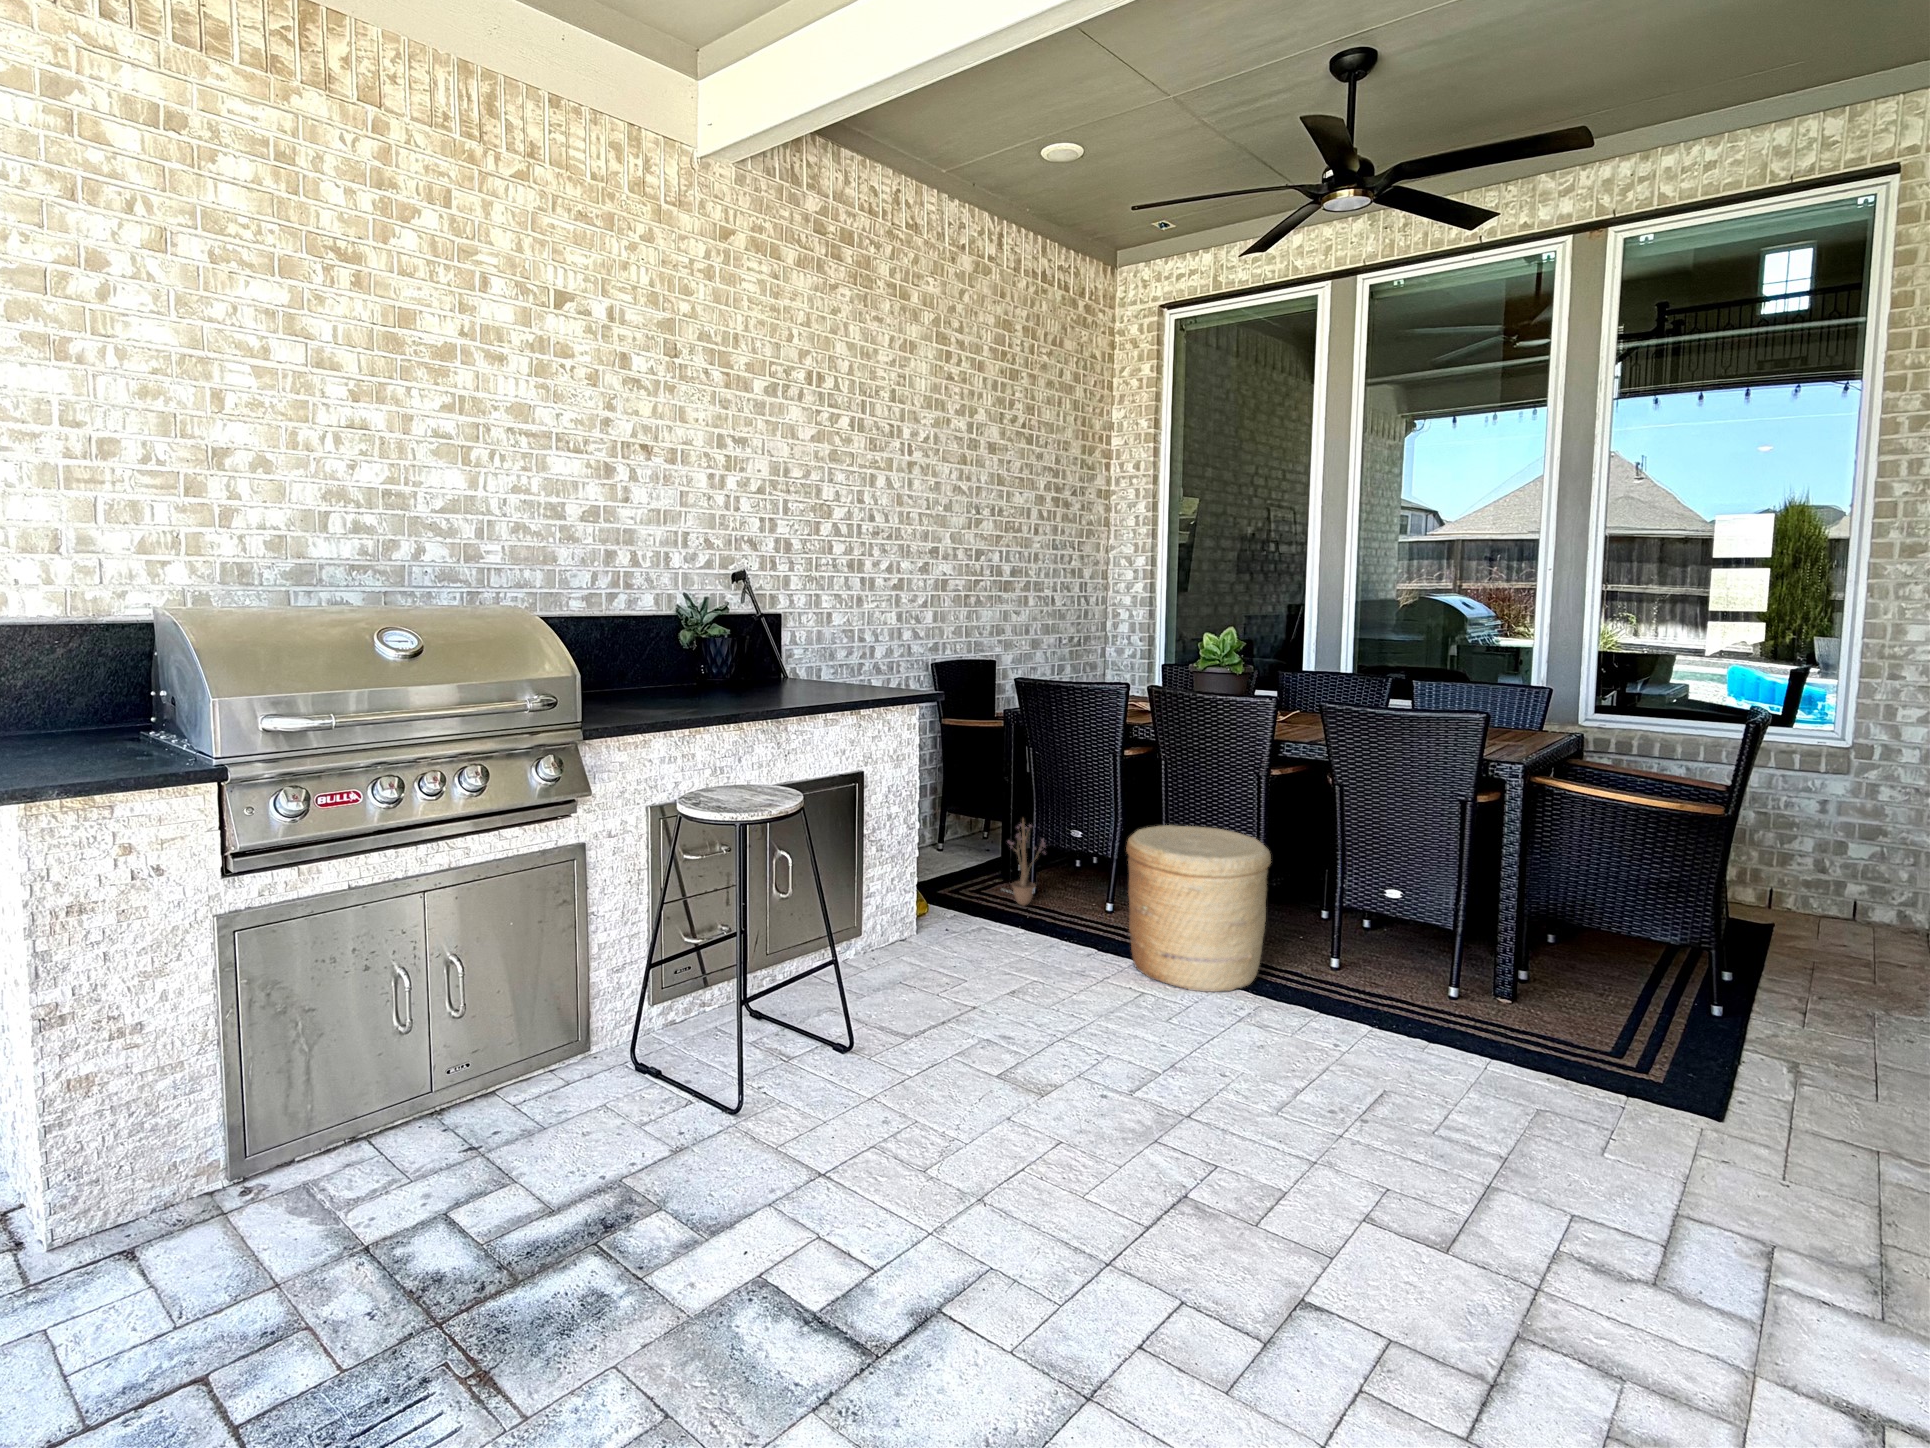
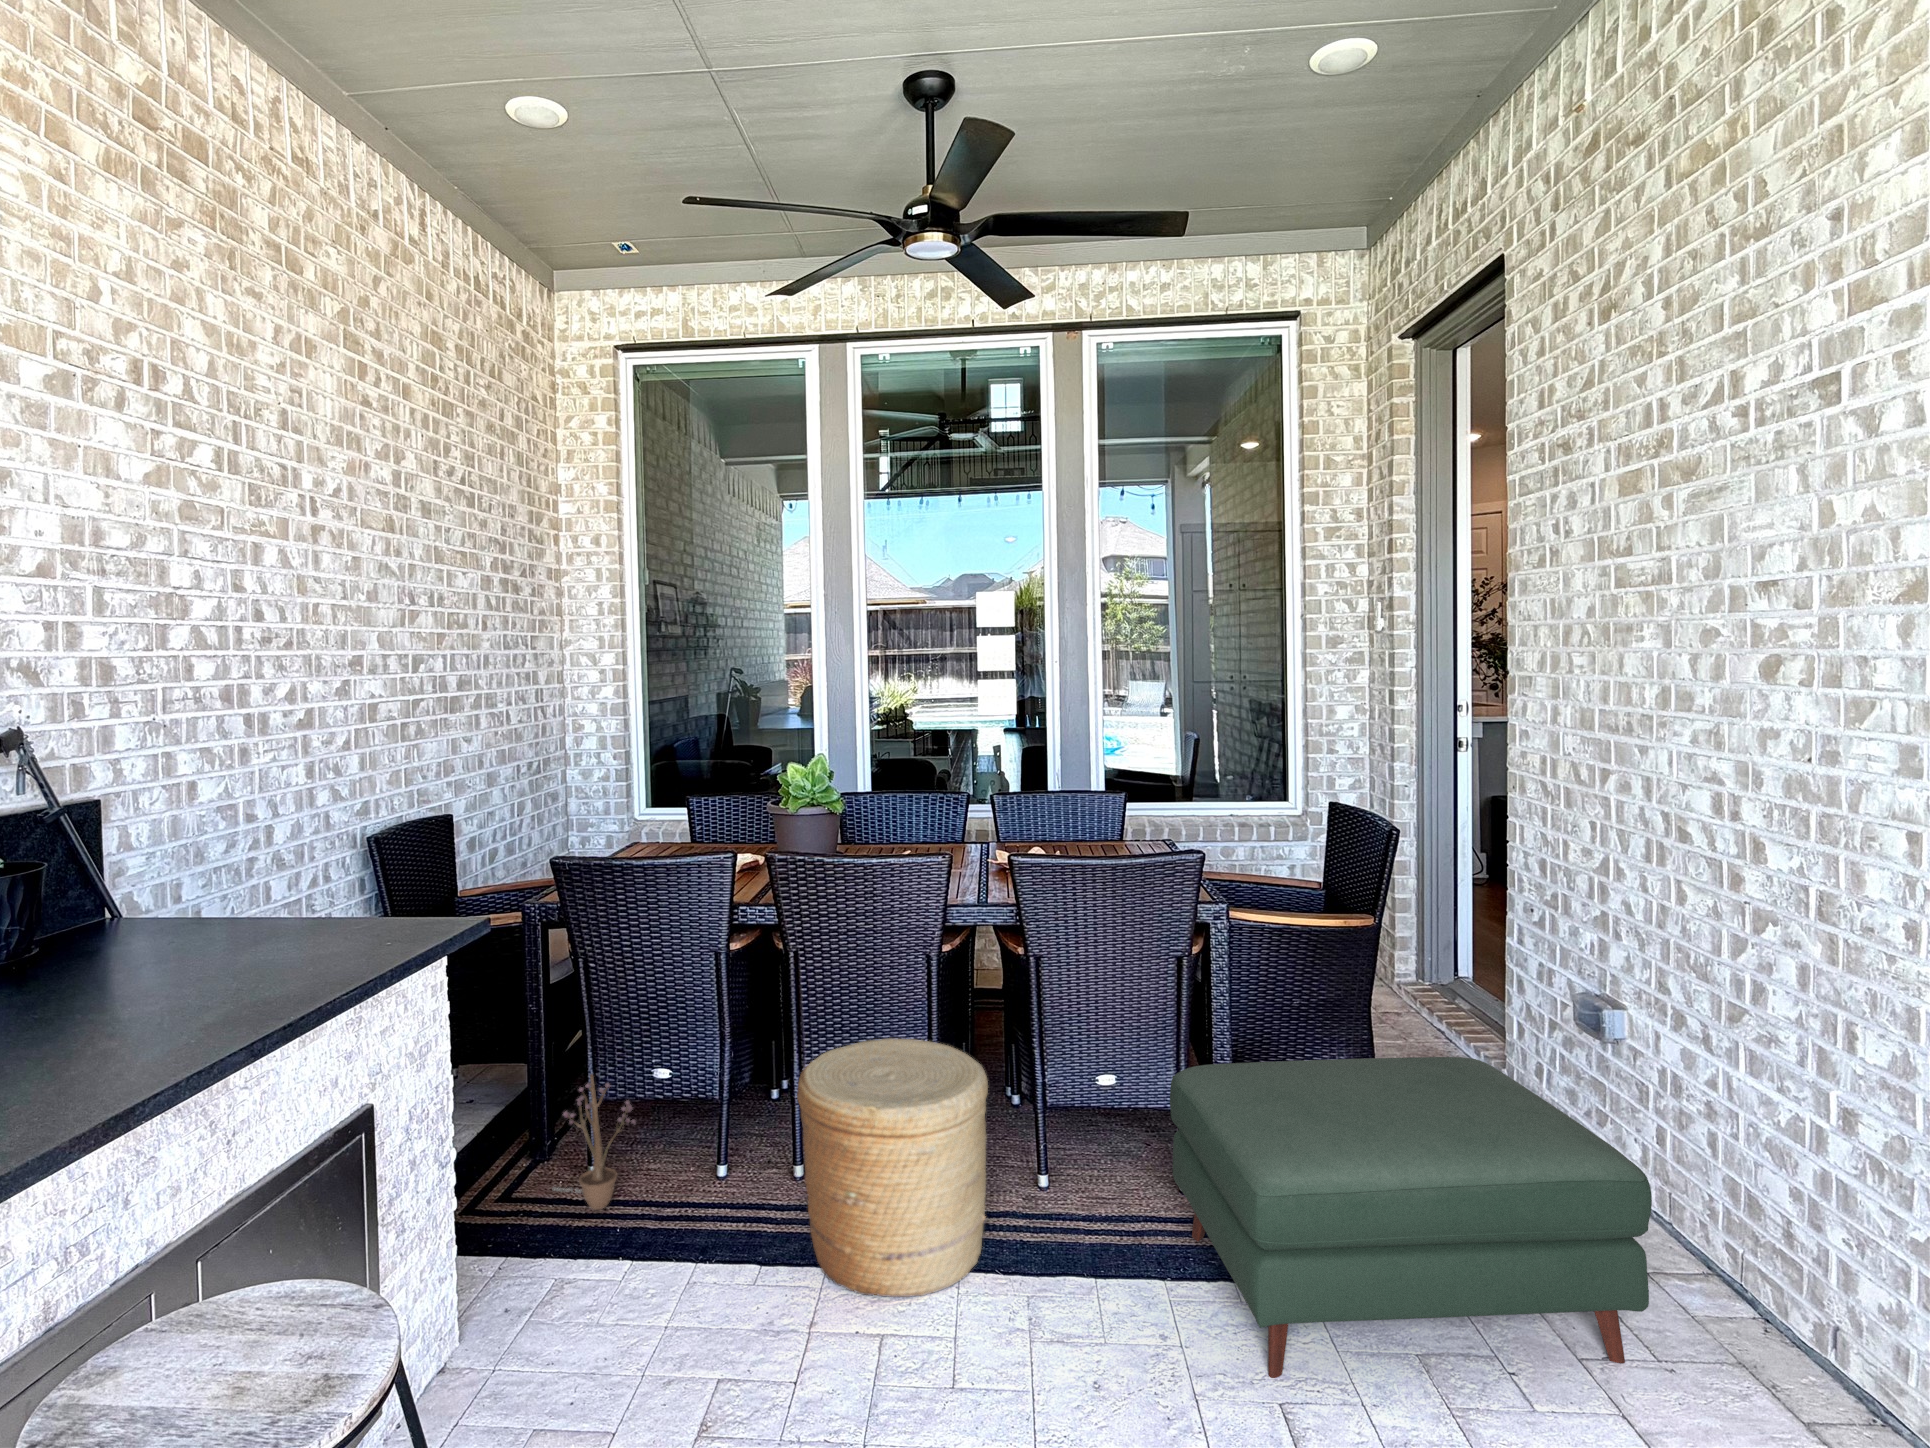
ottoman: none [1395,886,1827,1196] -> present [1170,1057,1652,1378]

